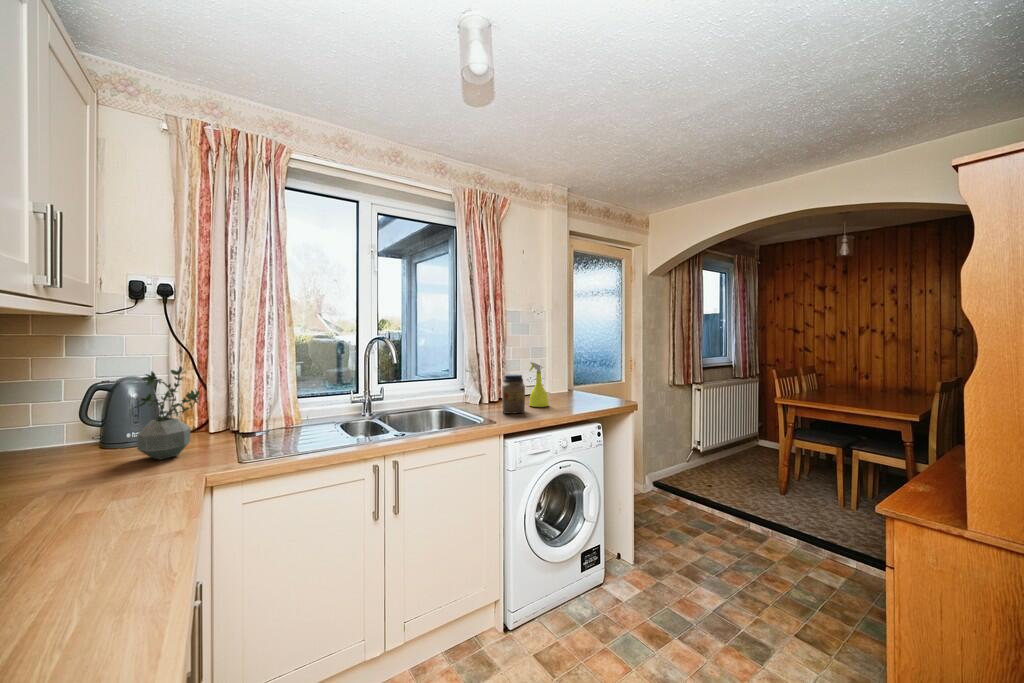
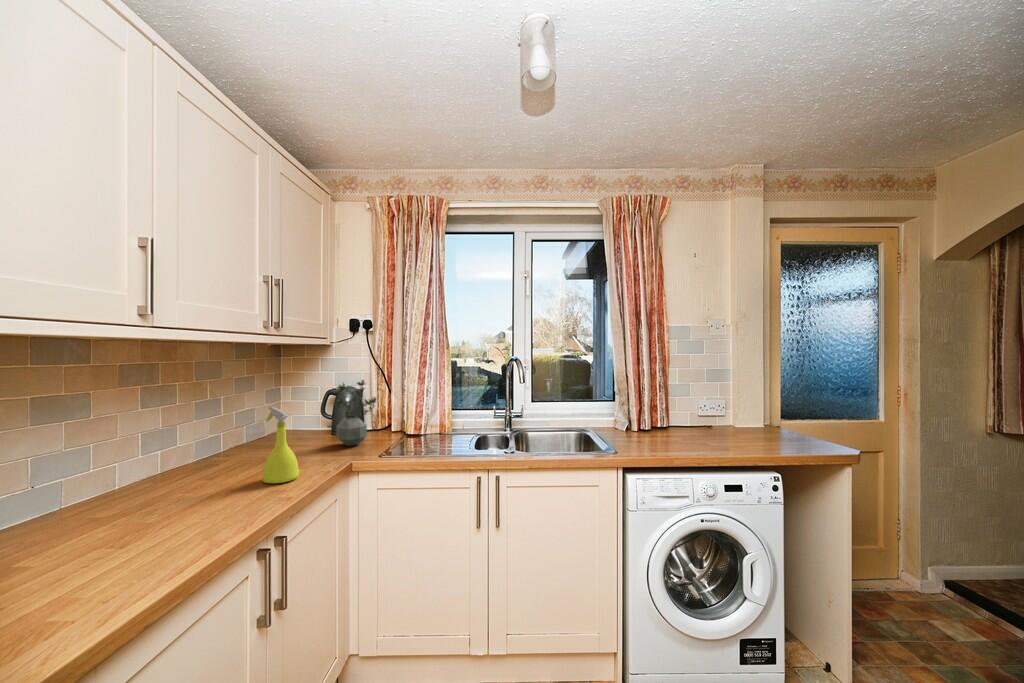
spray bottle: present [529,362,549,407] -> present [262,407,299,483]
jar: present [502,374,525,414] -> none [641,400,671,447]

